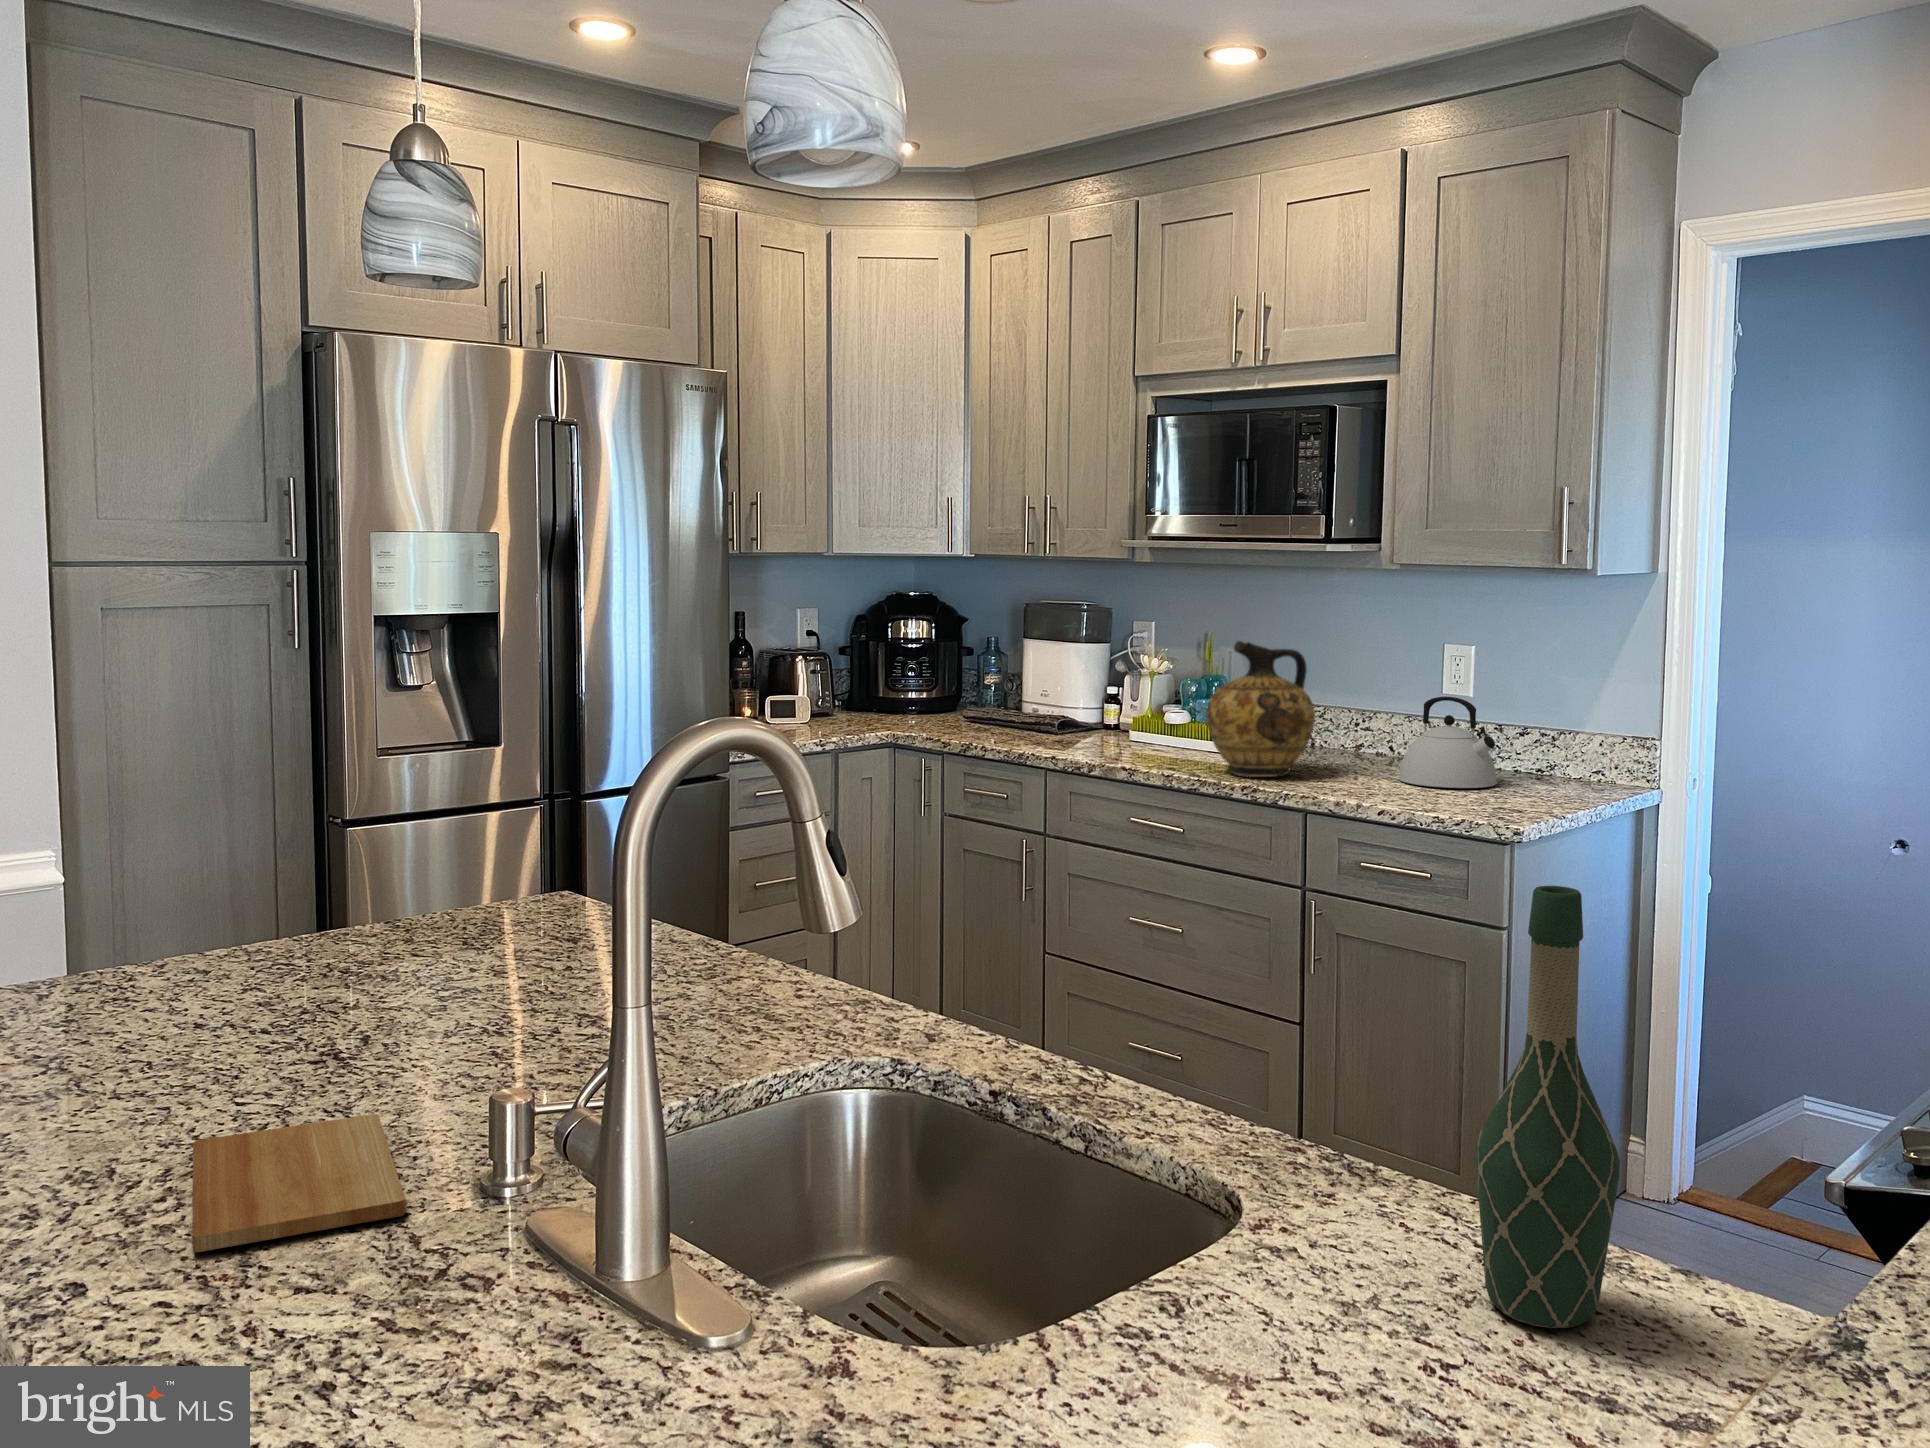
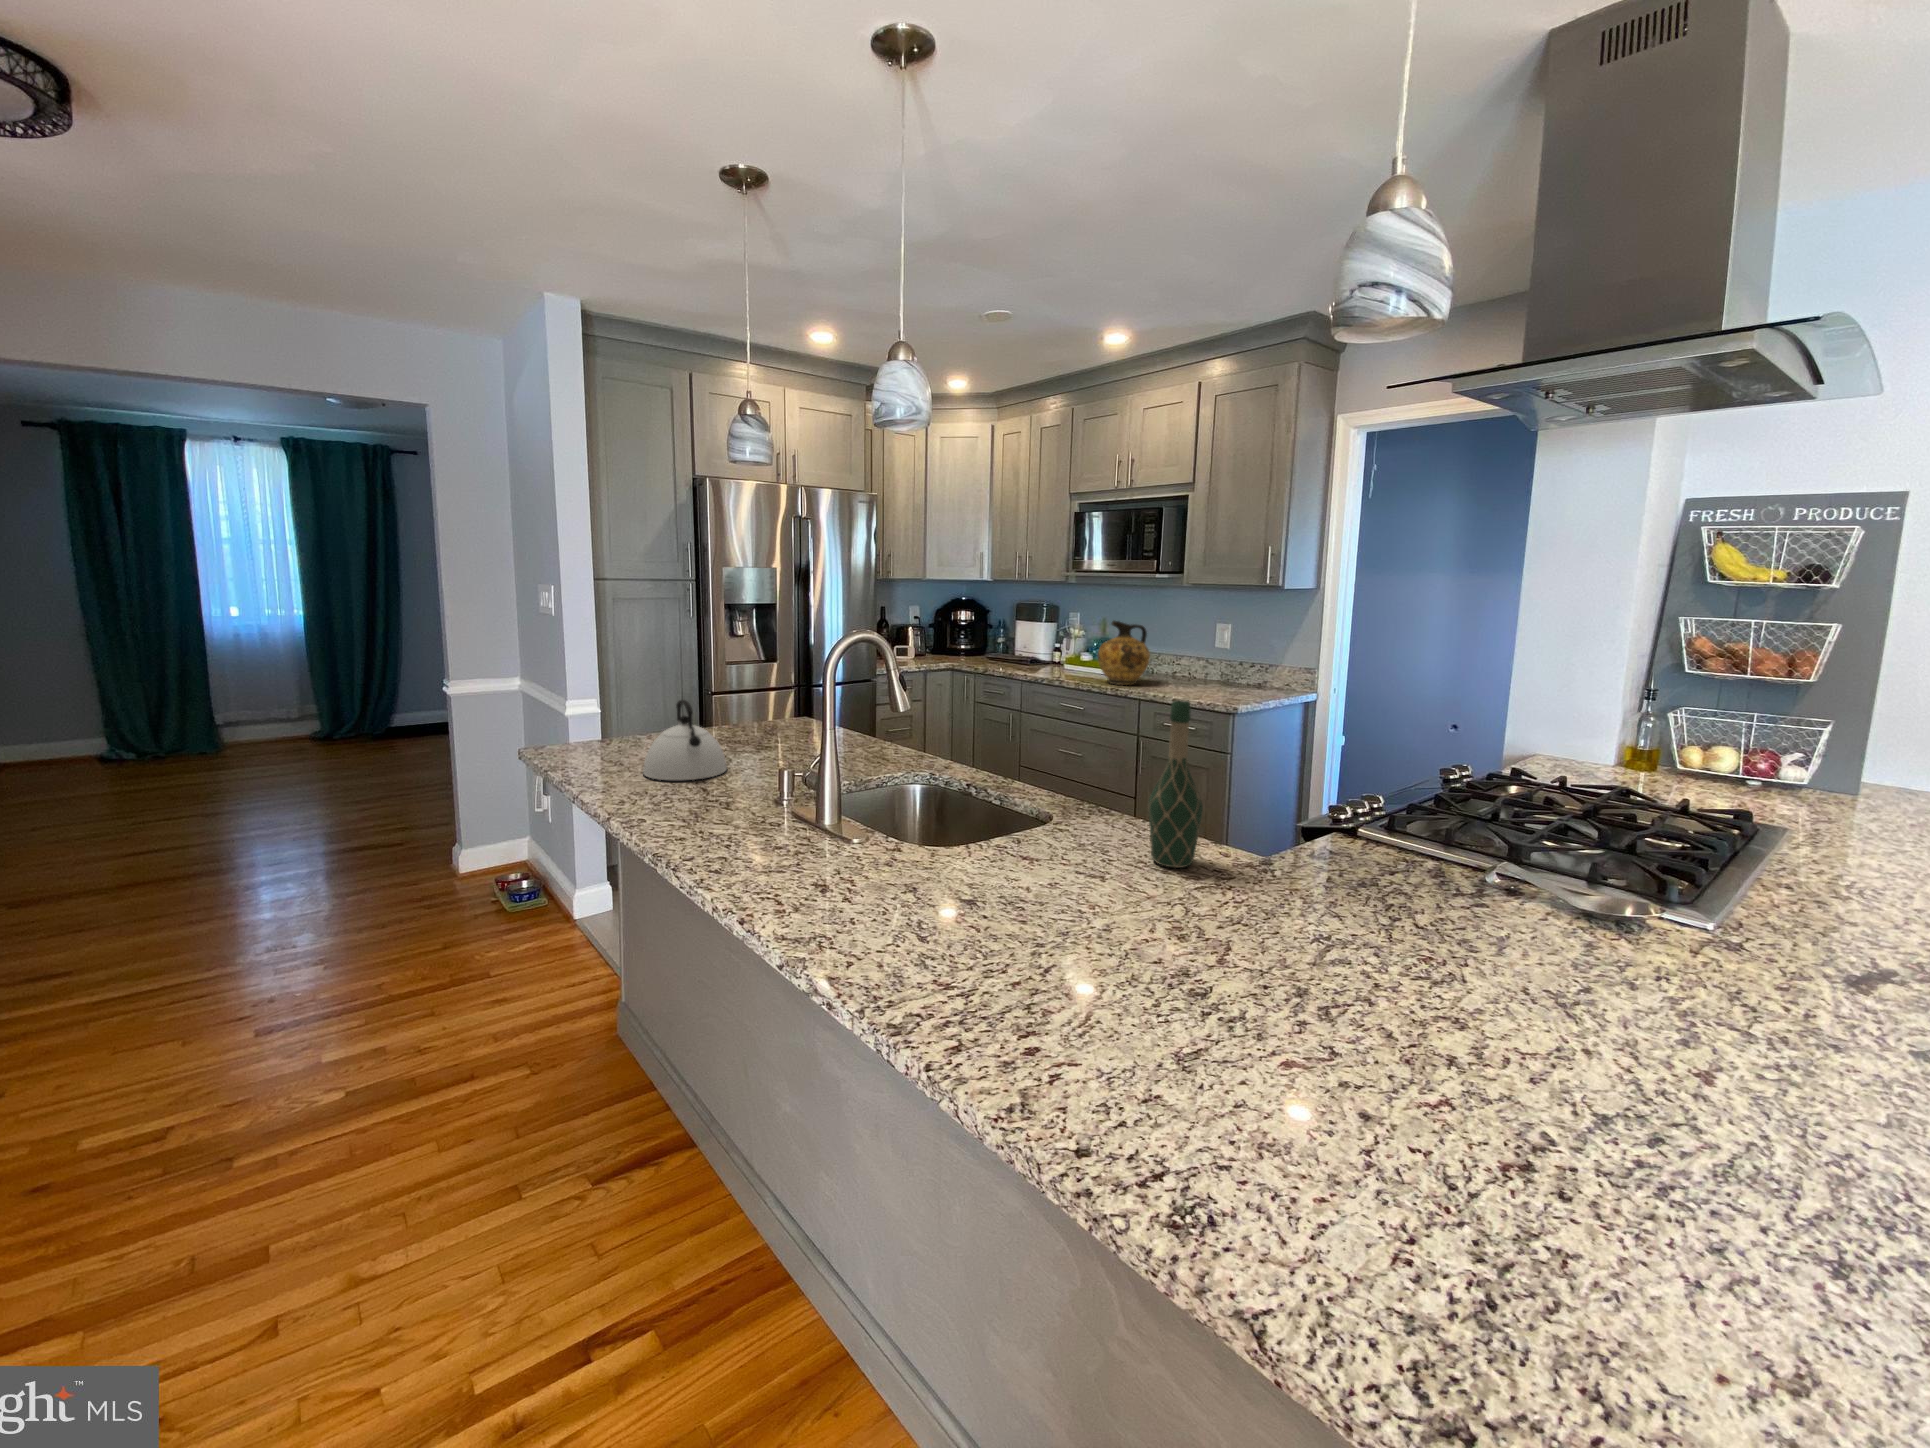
kettle: present [1398,697,1497,788] -> present [643,700,727,780]
cutting board: present [192,1114,406,1252] -> none [672,787,750,822]

